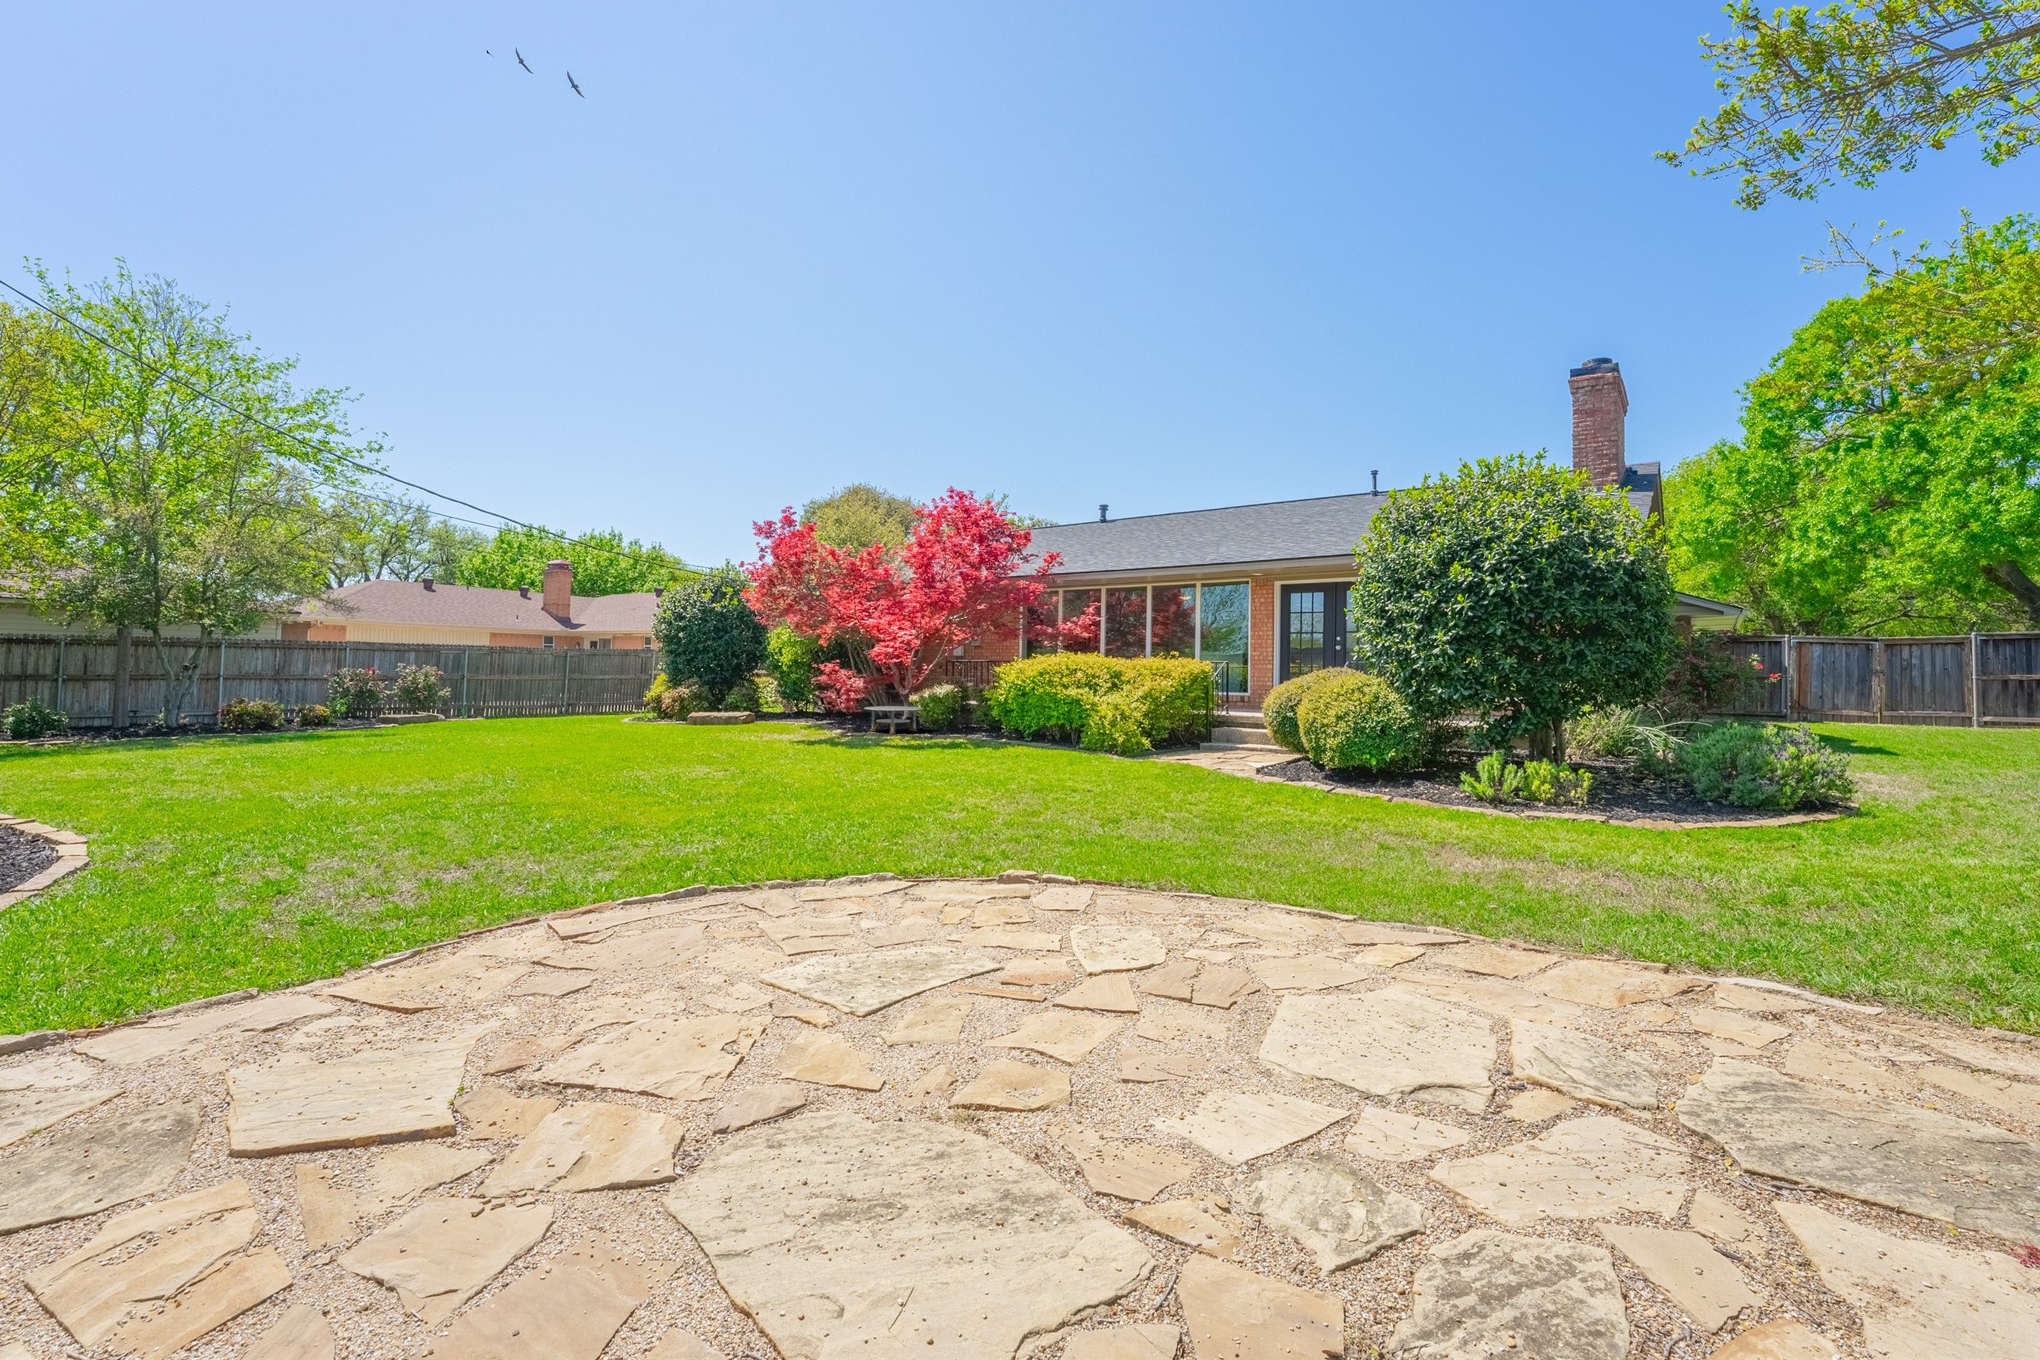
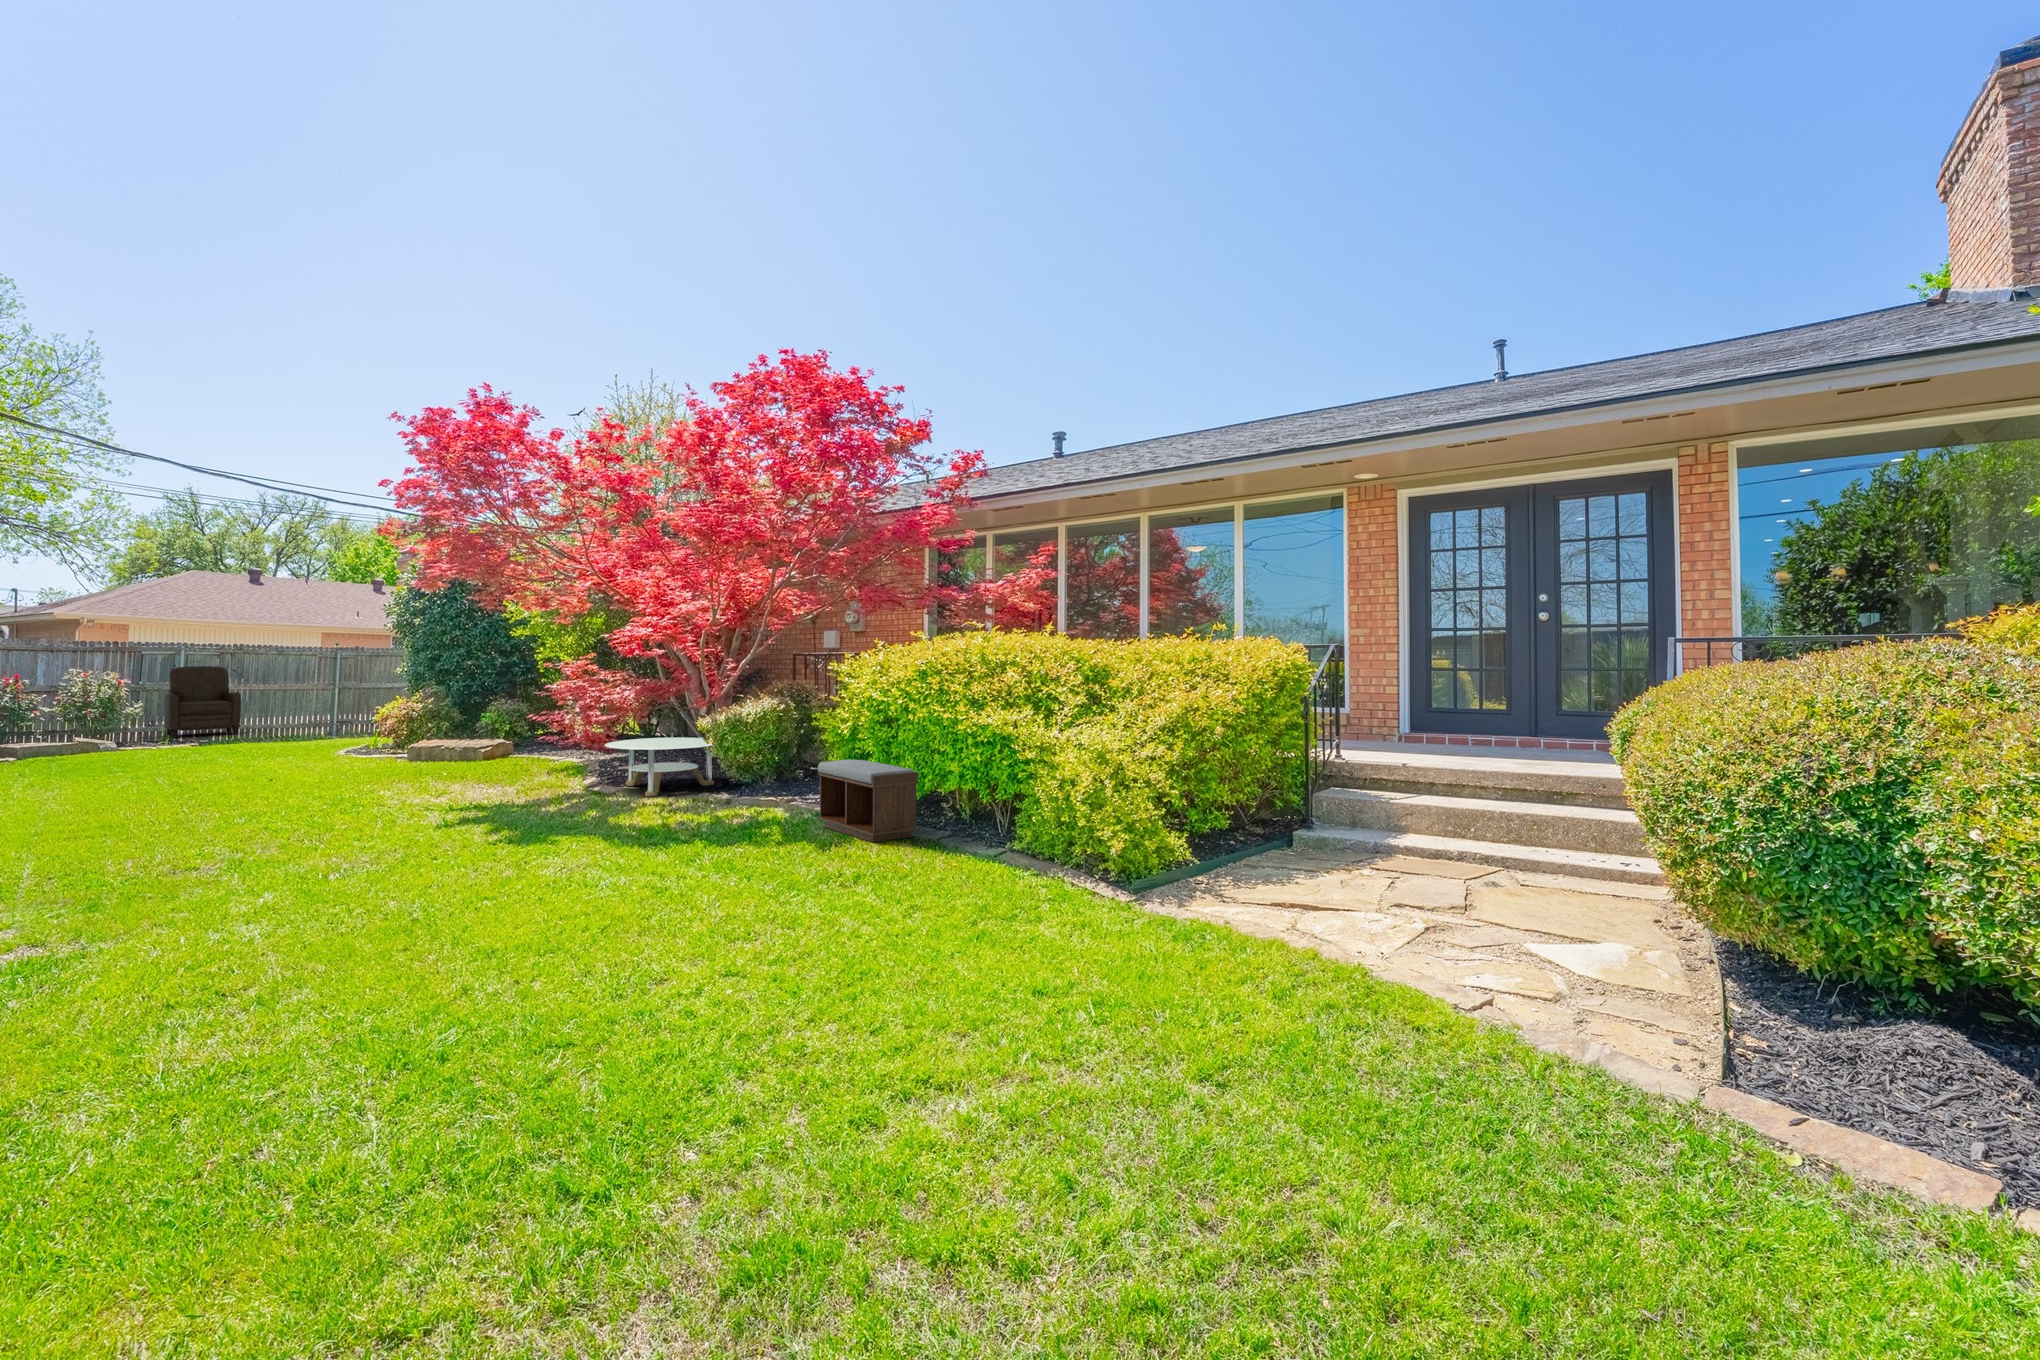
chair: none [485,662,538,711] -> present [165,666,241,738]
bench: none [991,713,1039,746] -> present [818,760,918,842]

